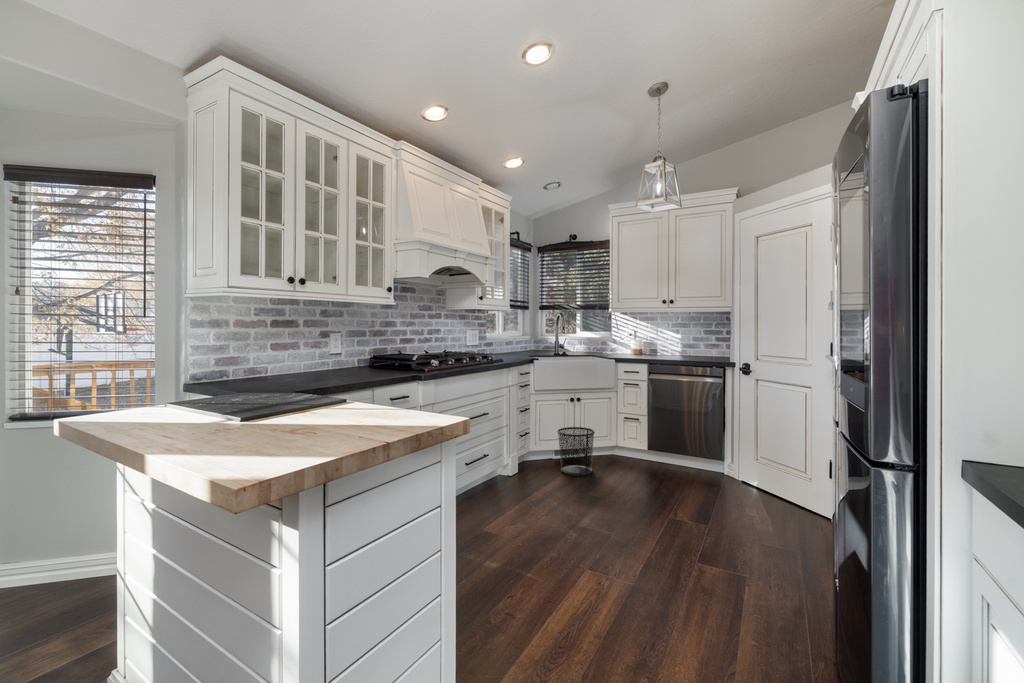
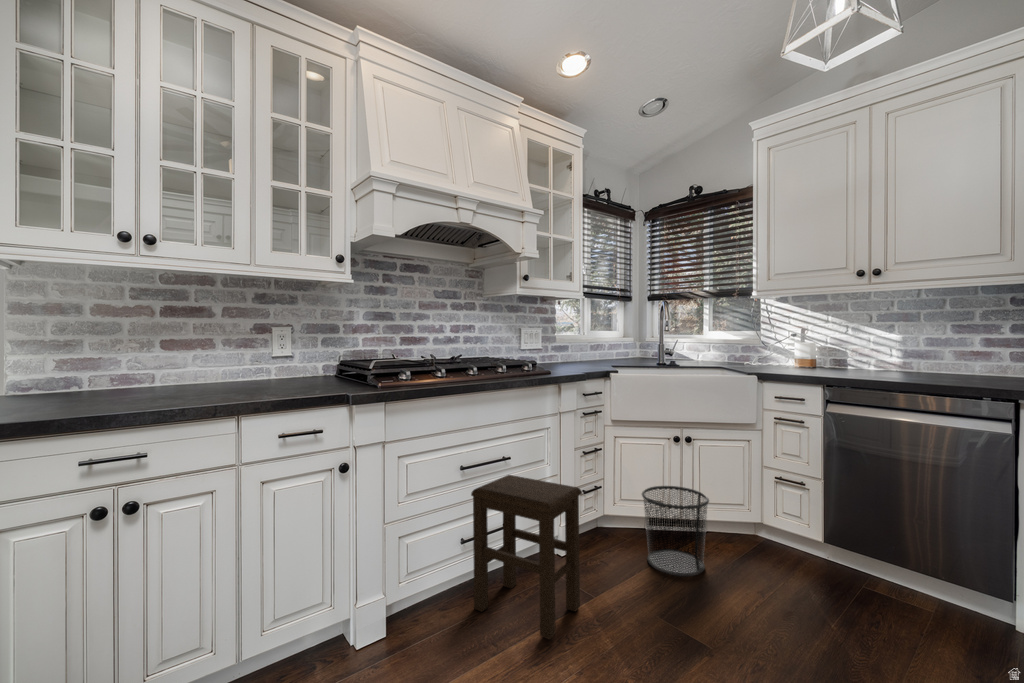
stool: none [476,424,537,507] -> present [471,475,582,639]

